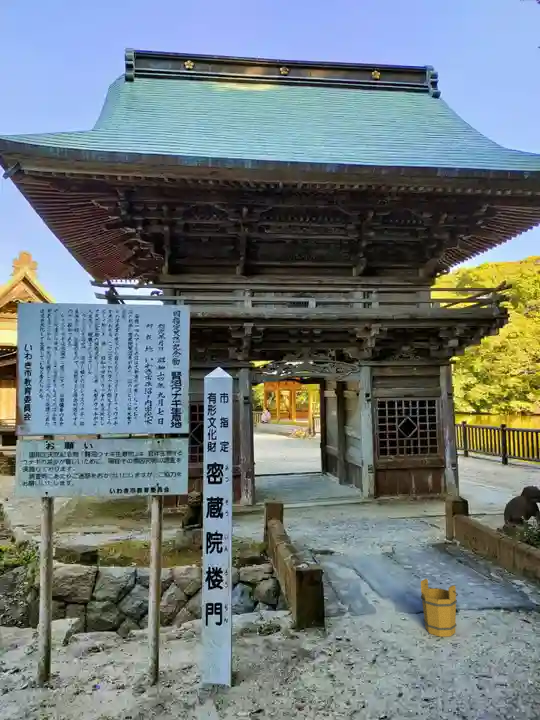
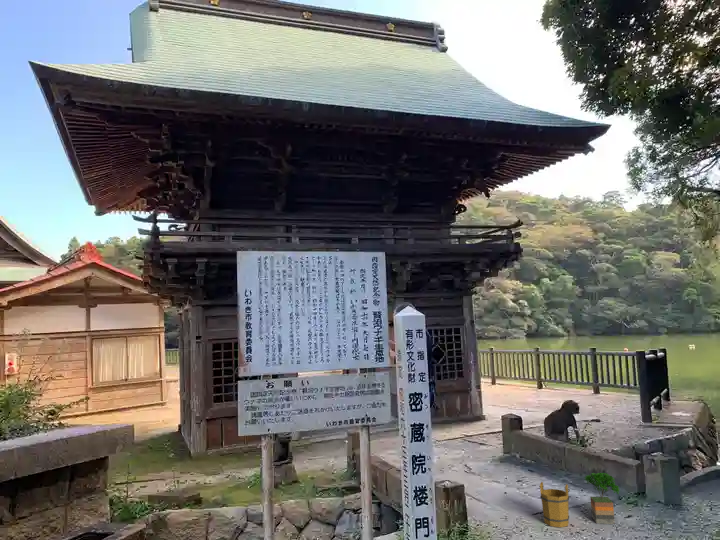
potted tree: none [480,574,525,643] -> present [585,473,619,524]

